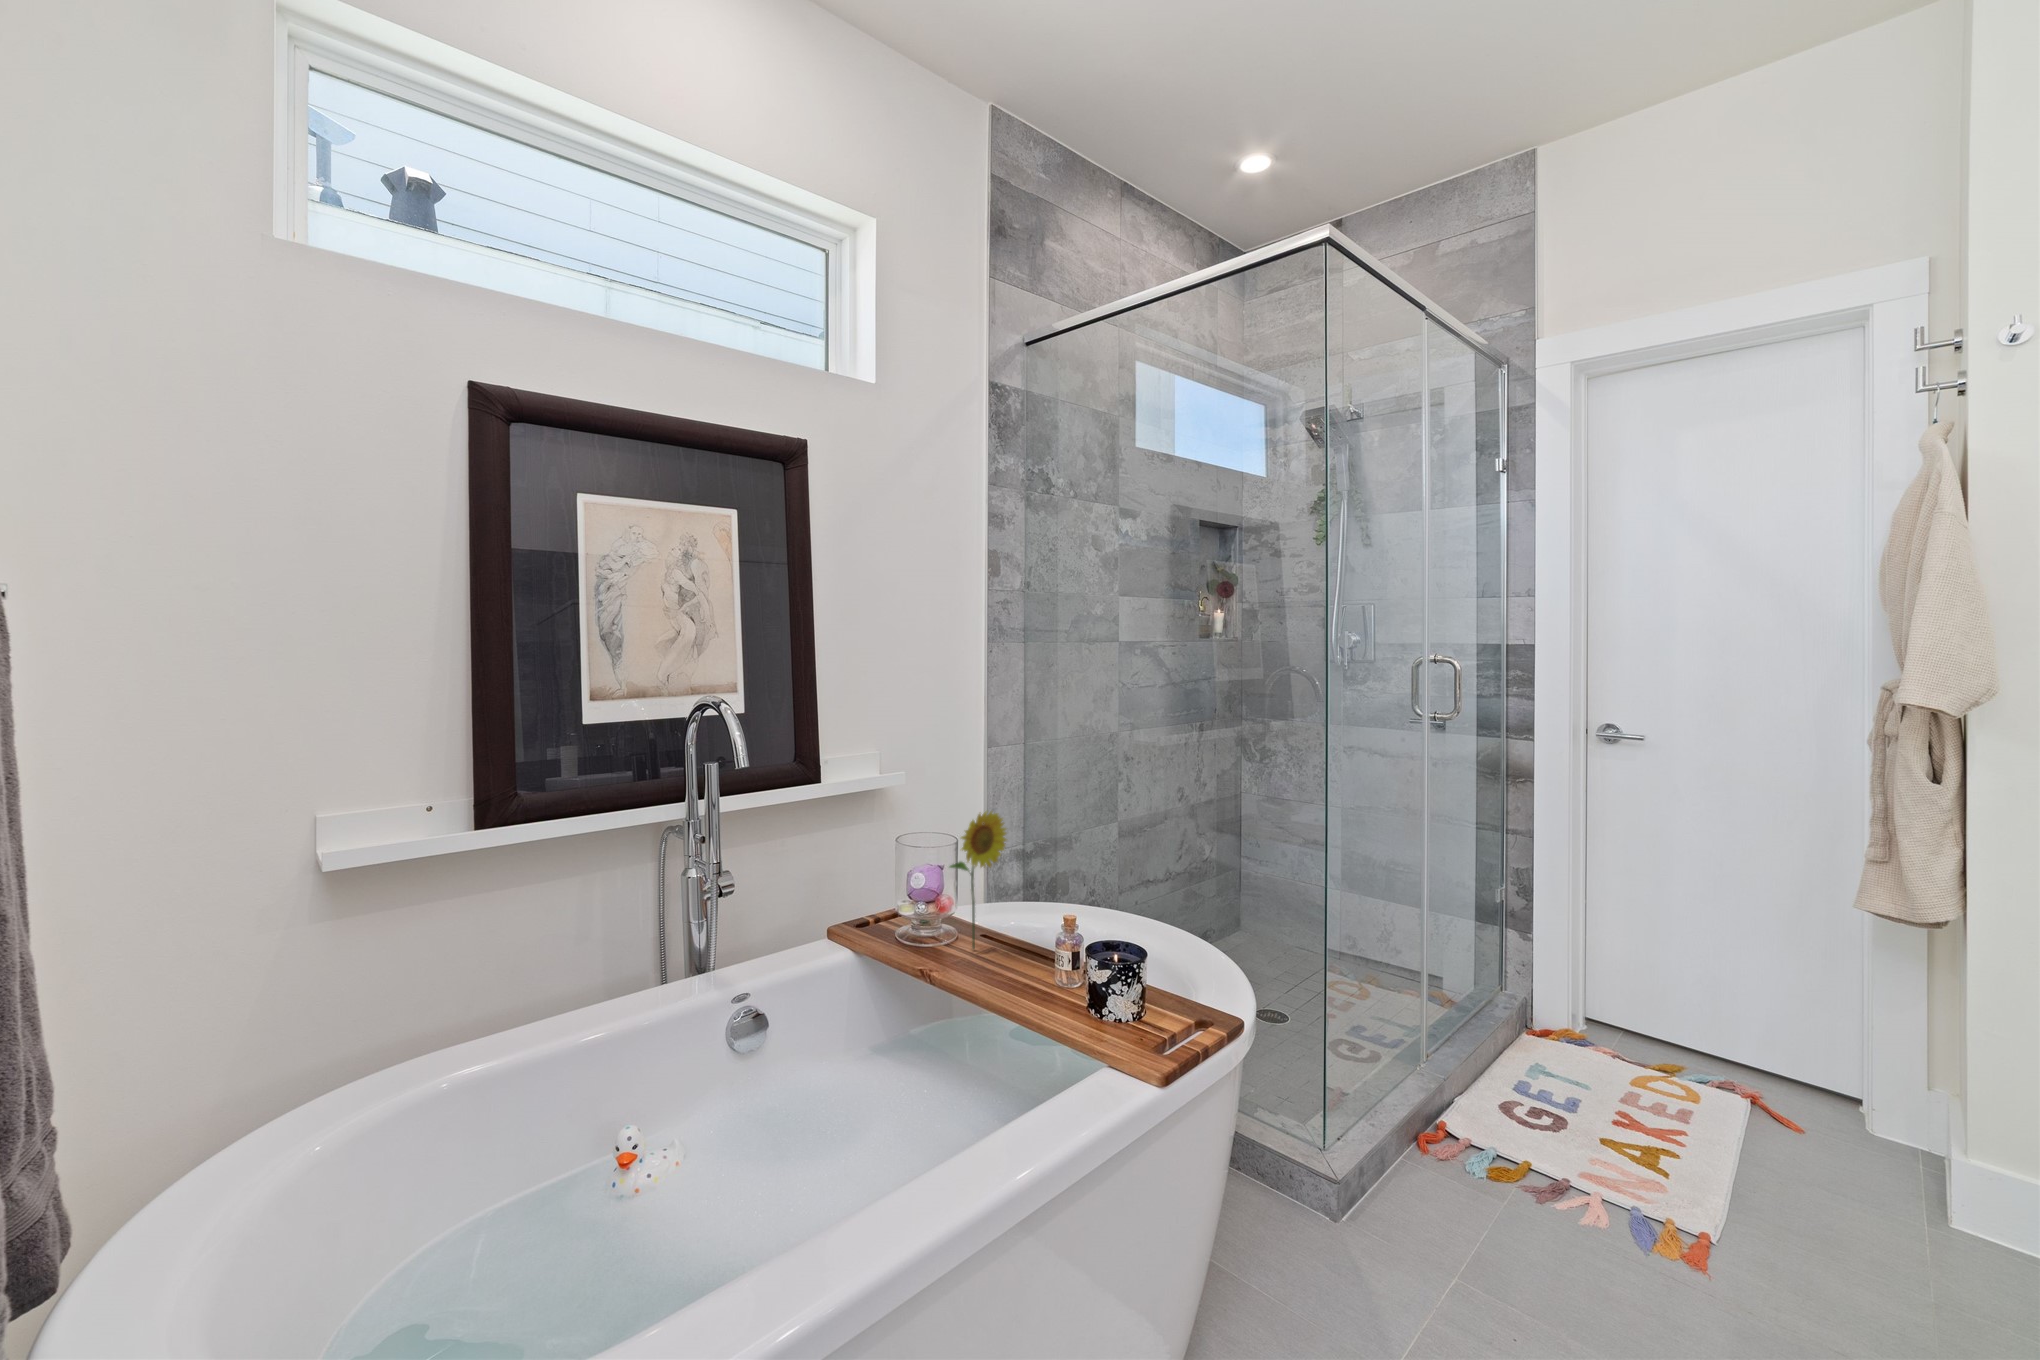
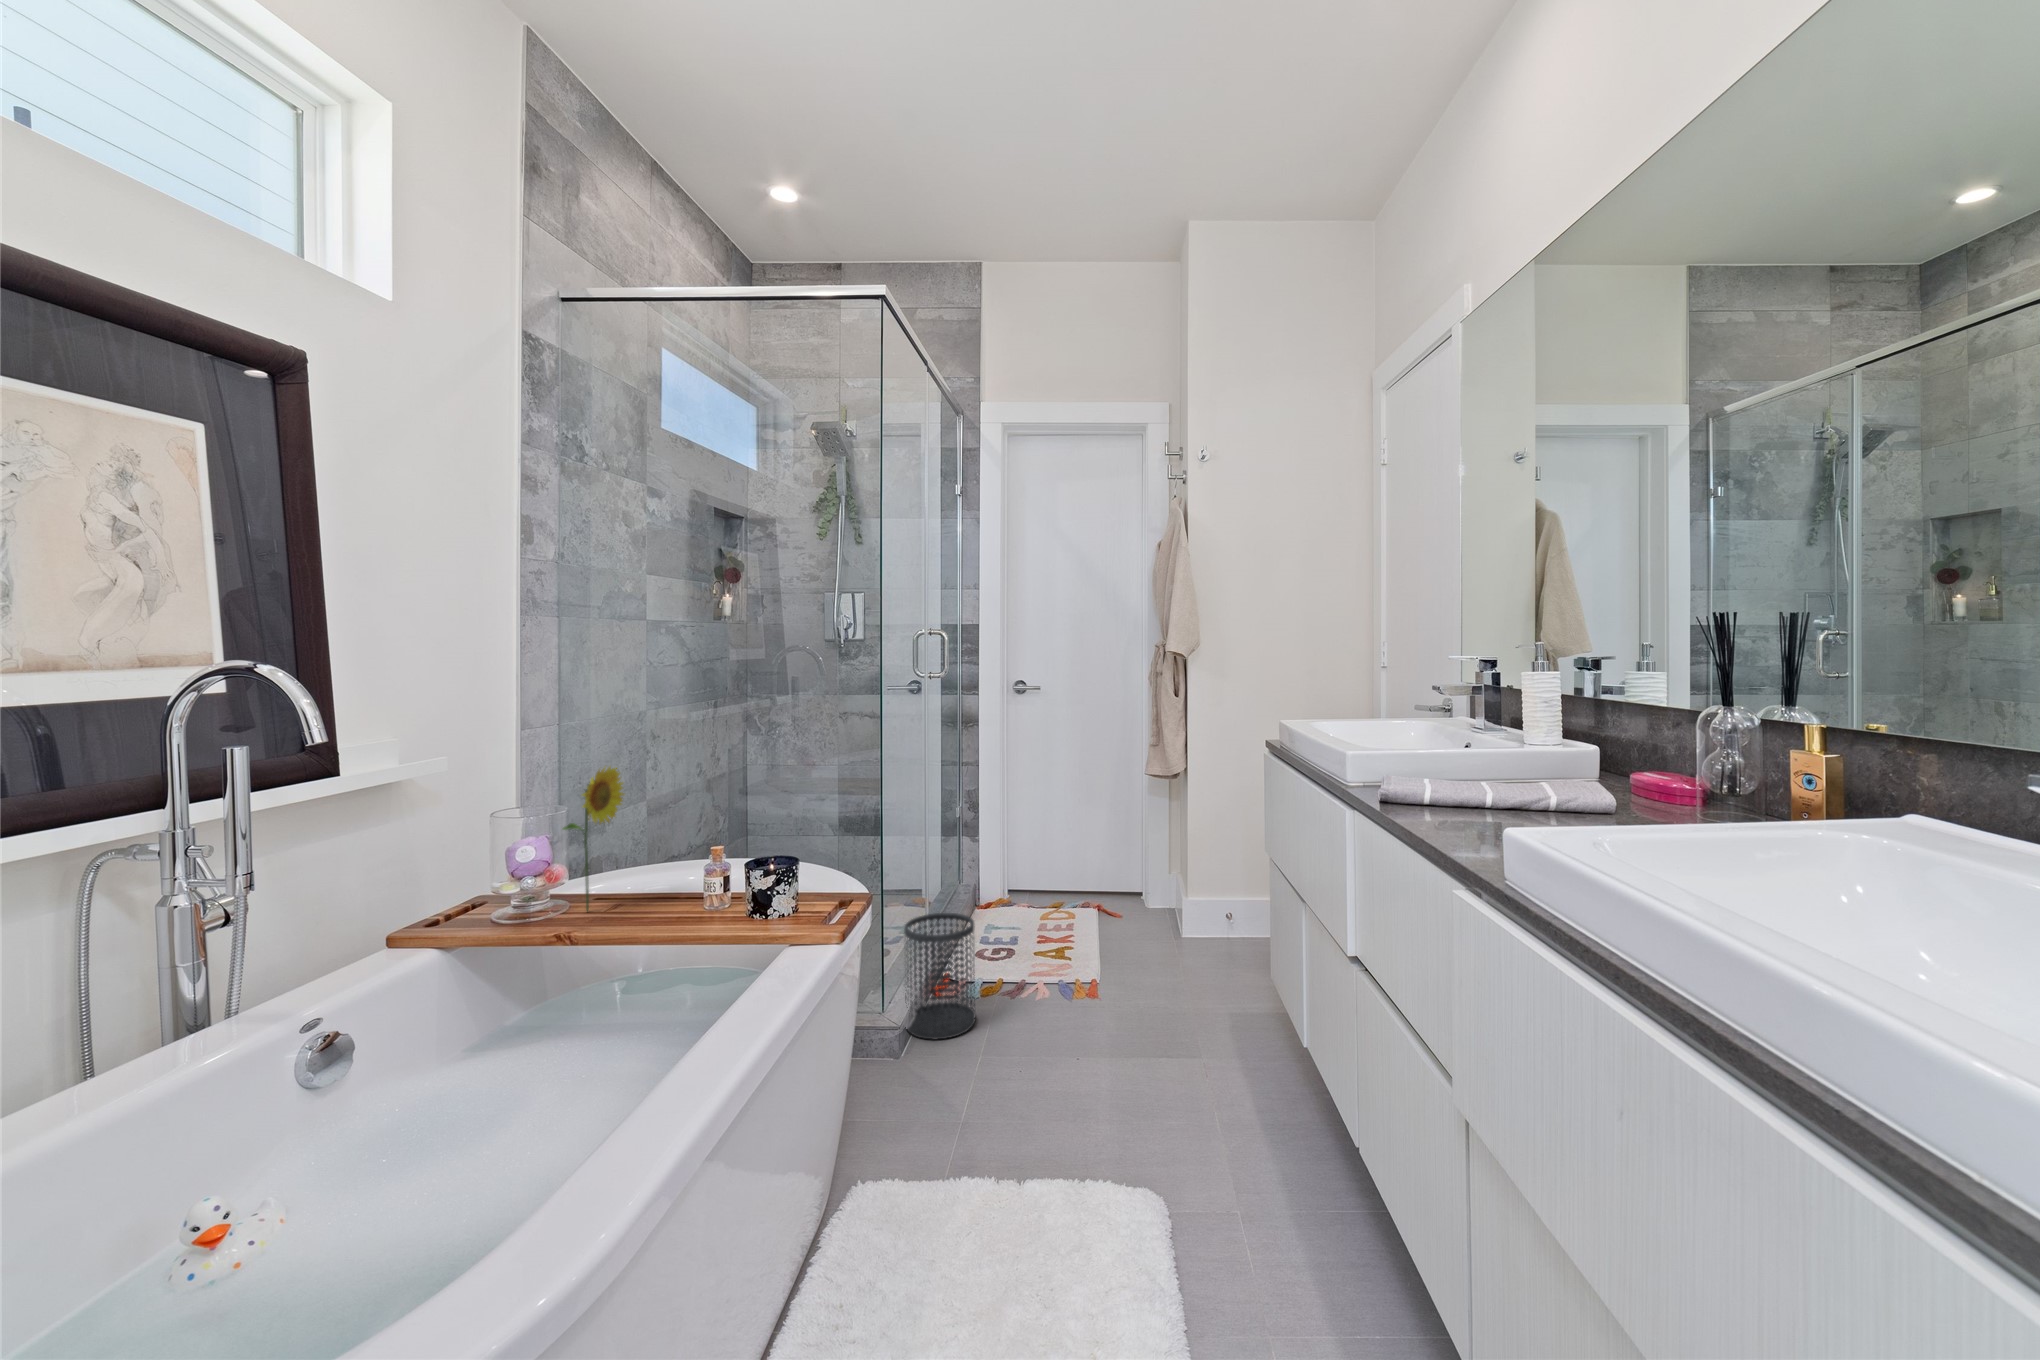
wastebasket: none [1360,1039,1464,1222] -> present [904,913,975,1039]

